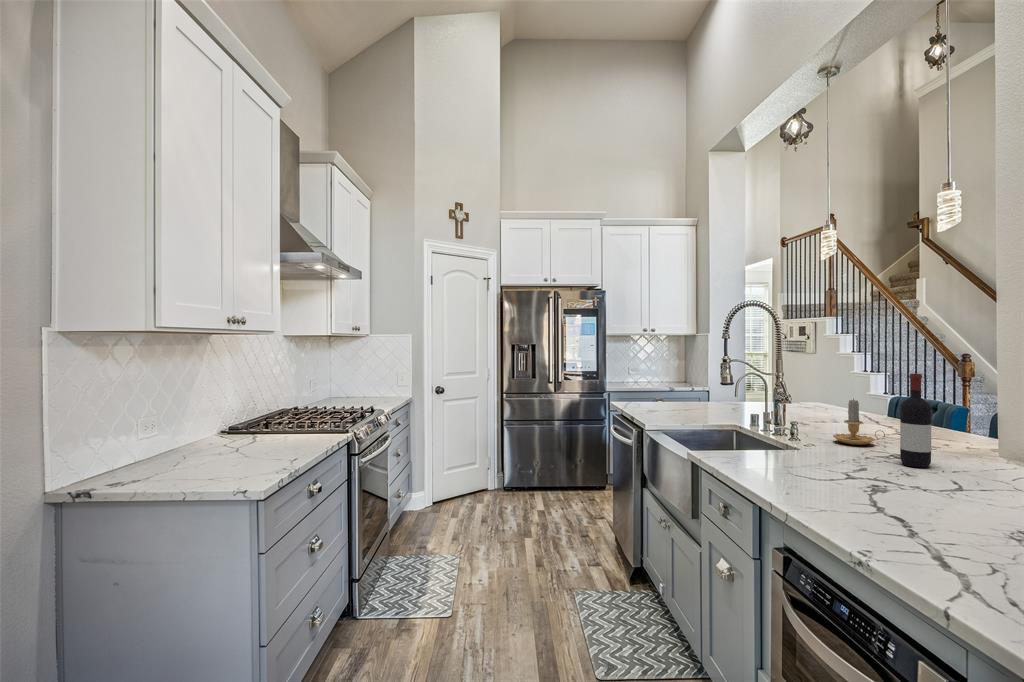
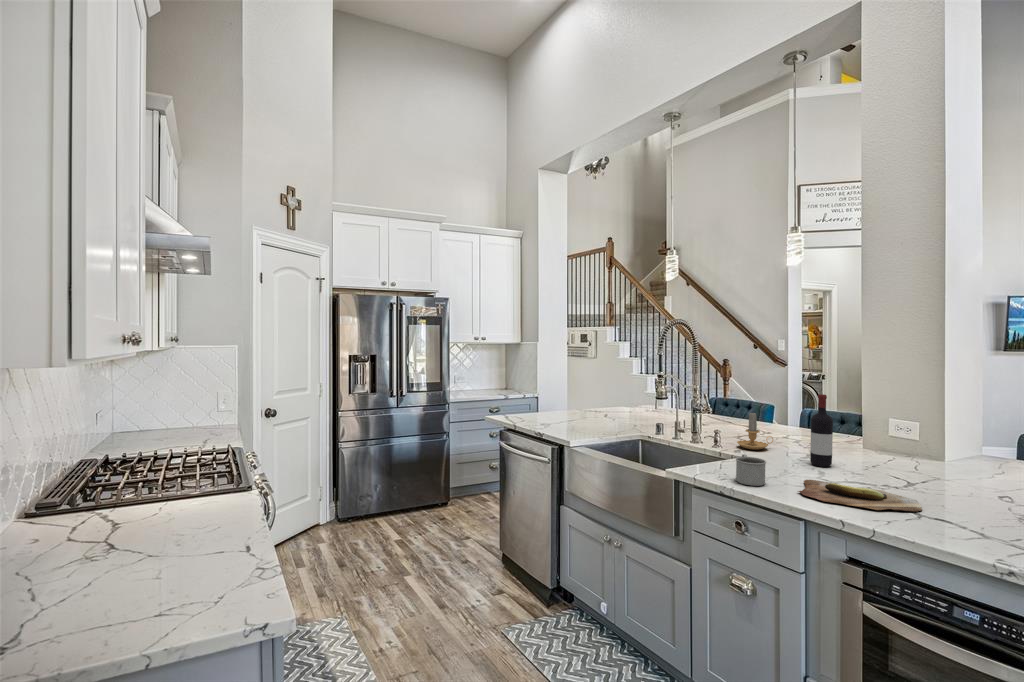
mug: none [749,437,786,470] -> present [736,454,766,486]
cutting board: none [805,472,974,516] -> present [798,480,922,511]

